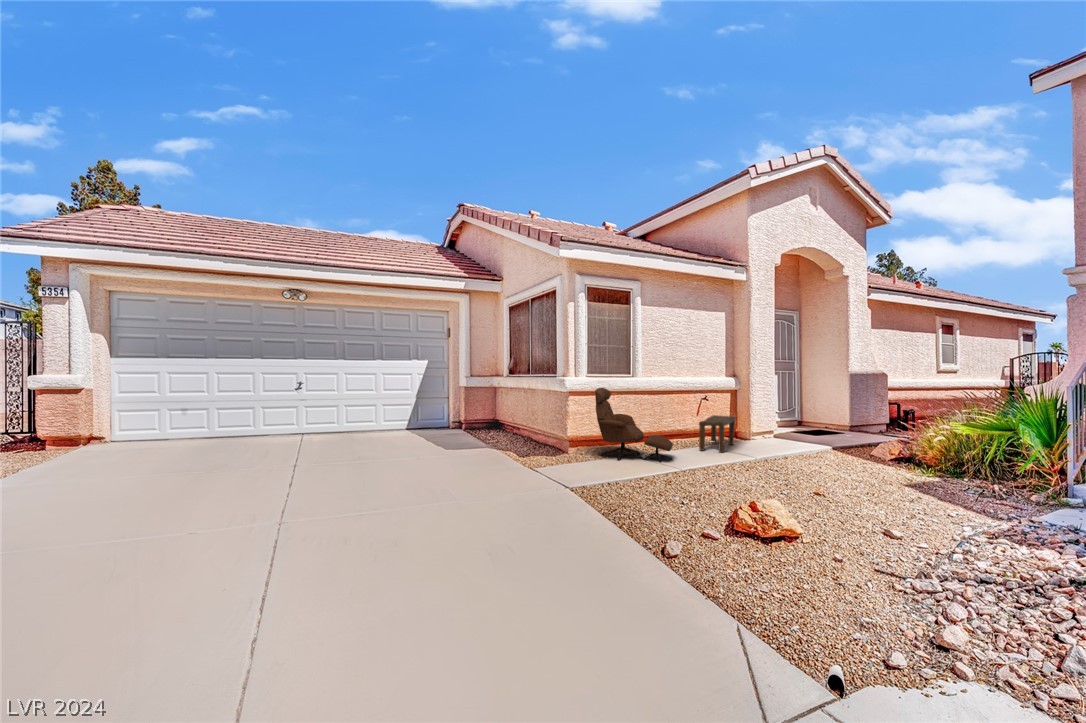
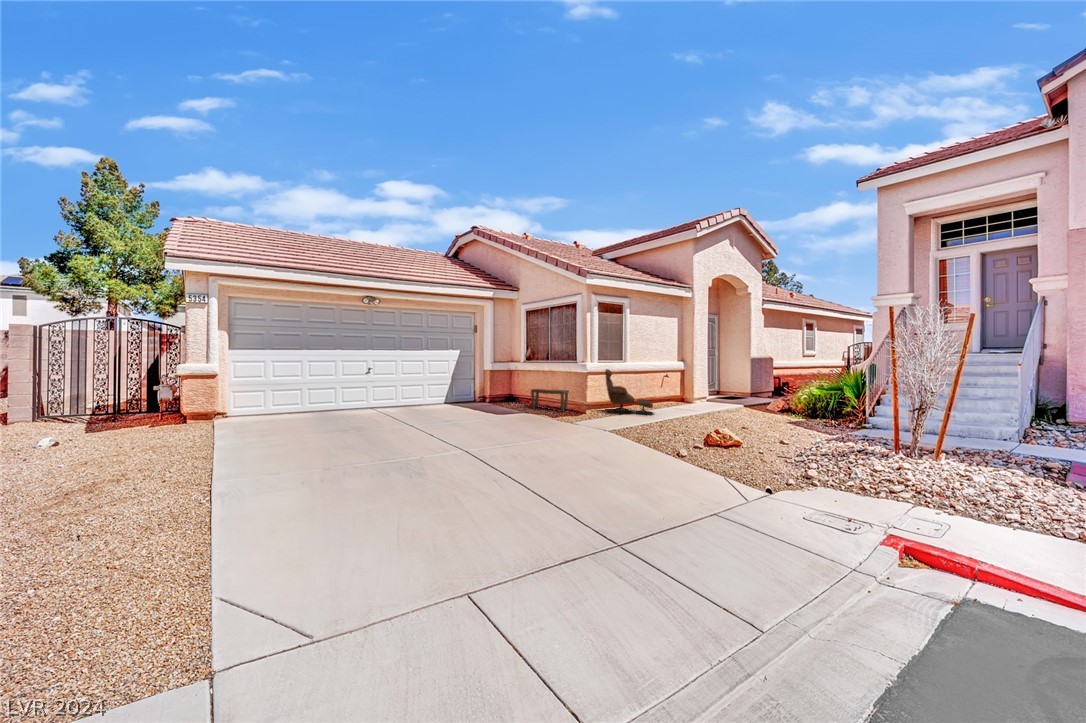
bench: present [699,415,736,452] -> present [531,389,569,411]

